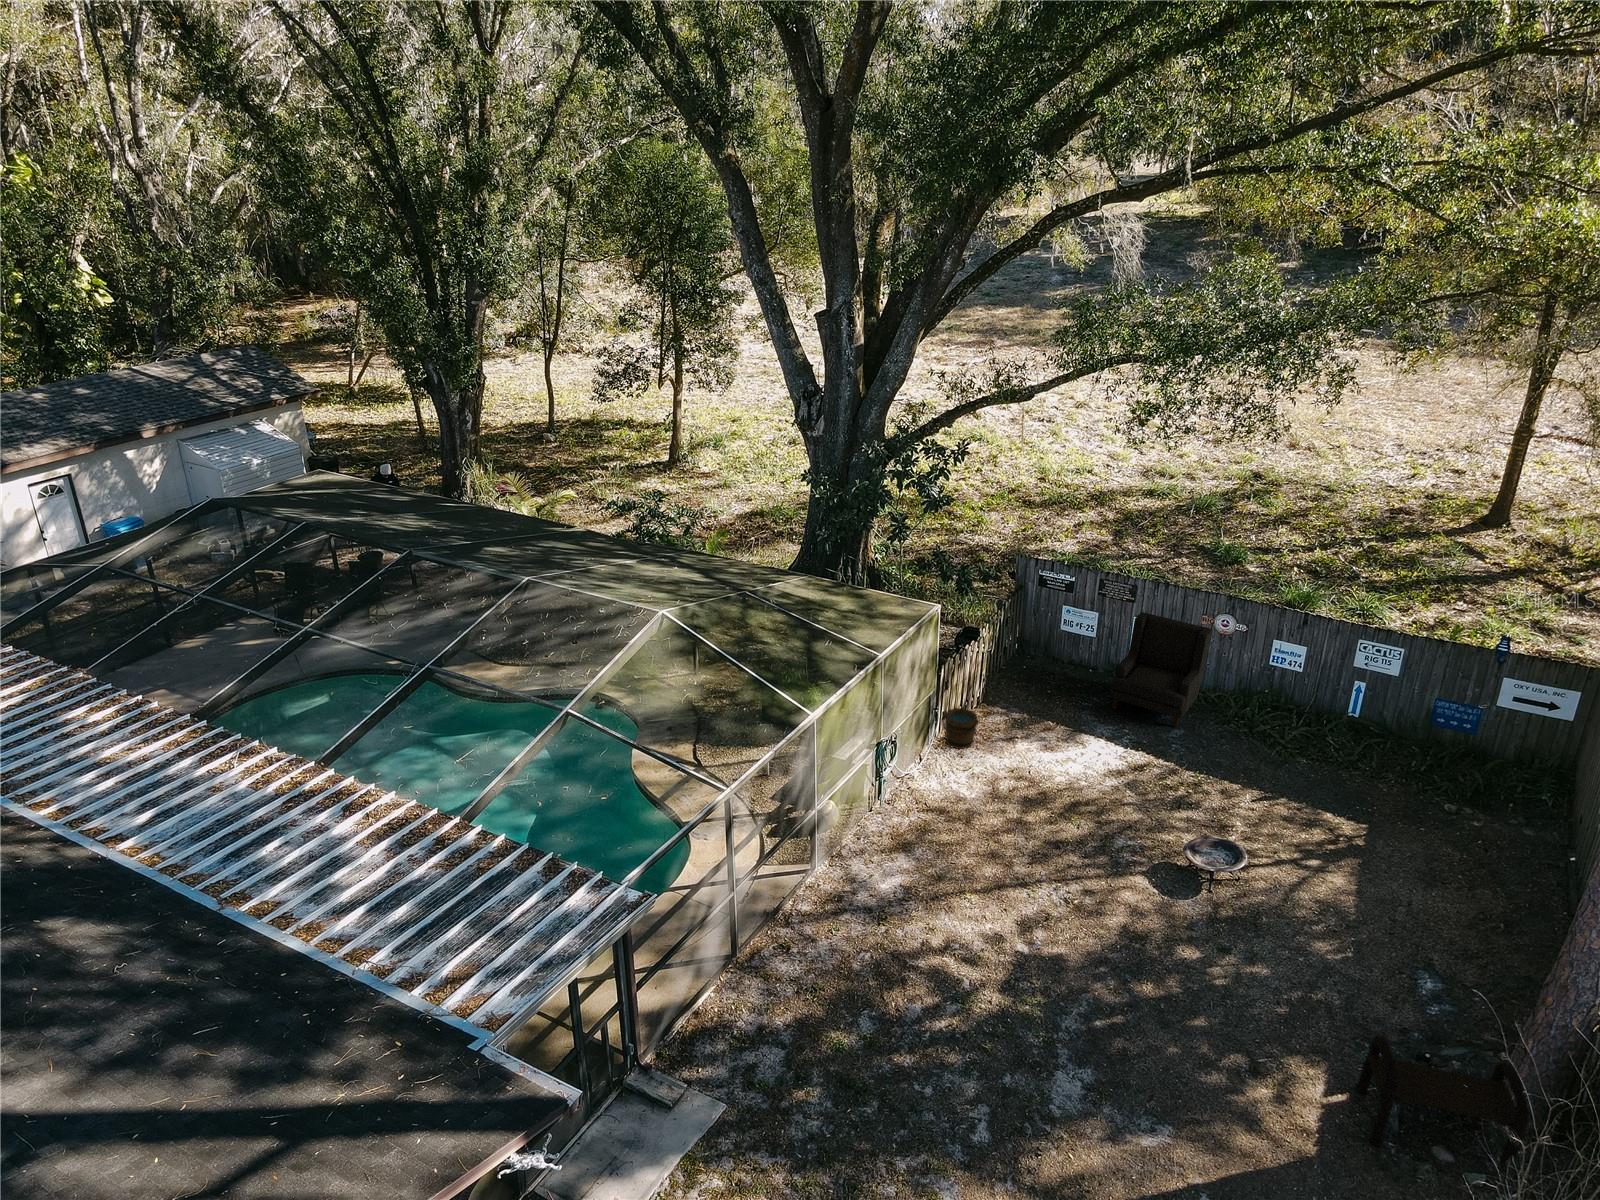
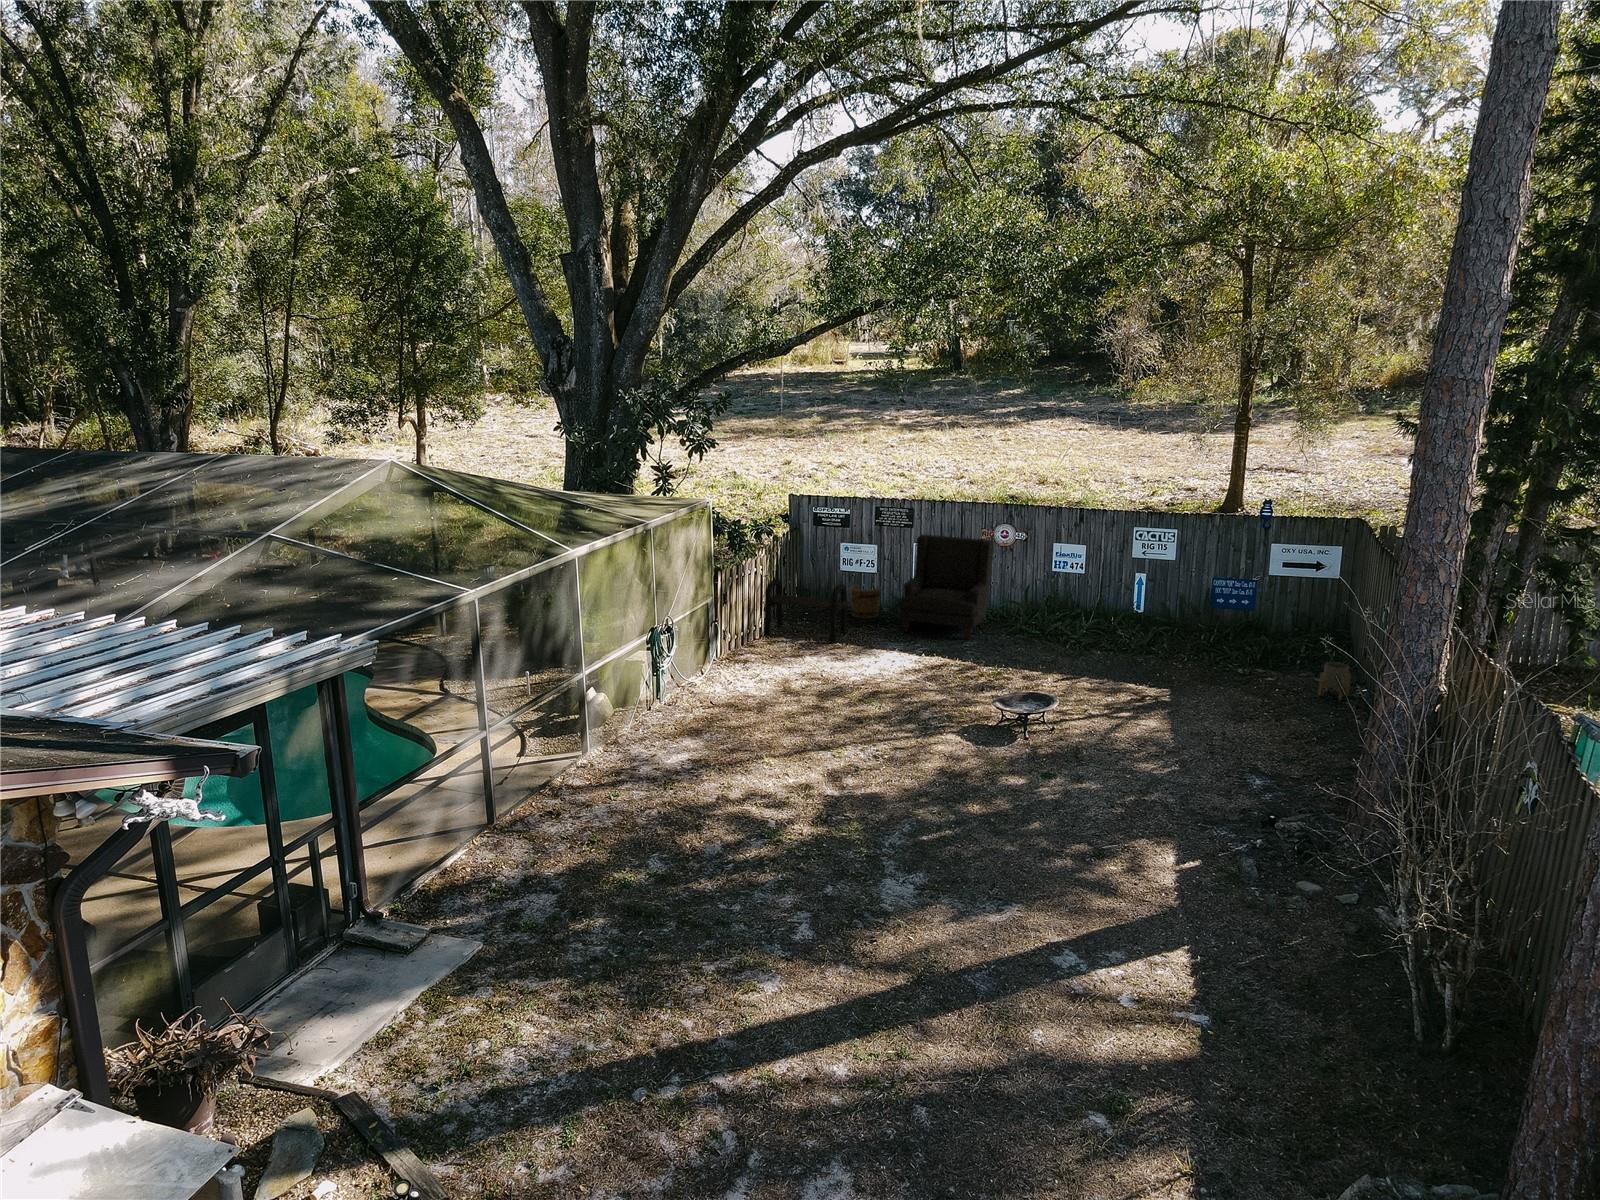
bucket: present [942,708,978,749] -> present [849,585,881,619]
planter: none [1527,829,1568,871] -> present [1318,662,1351,700]
bench: present [1357,1034,1529,1168] -> present [764,578,847,644]

